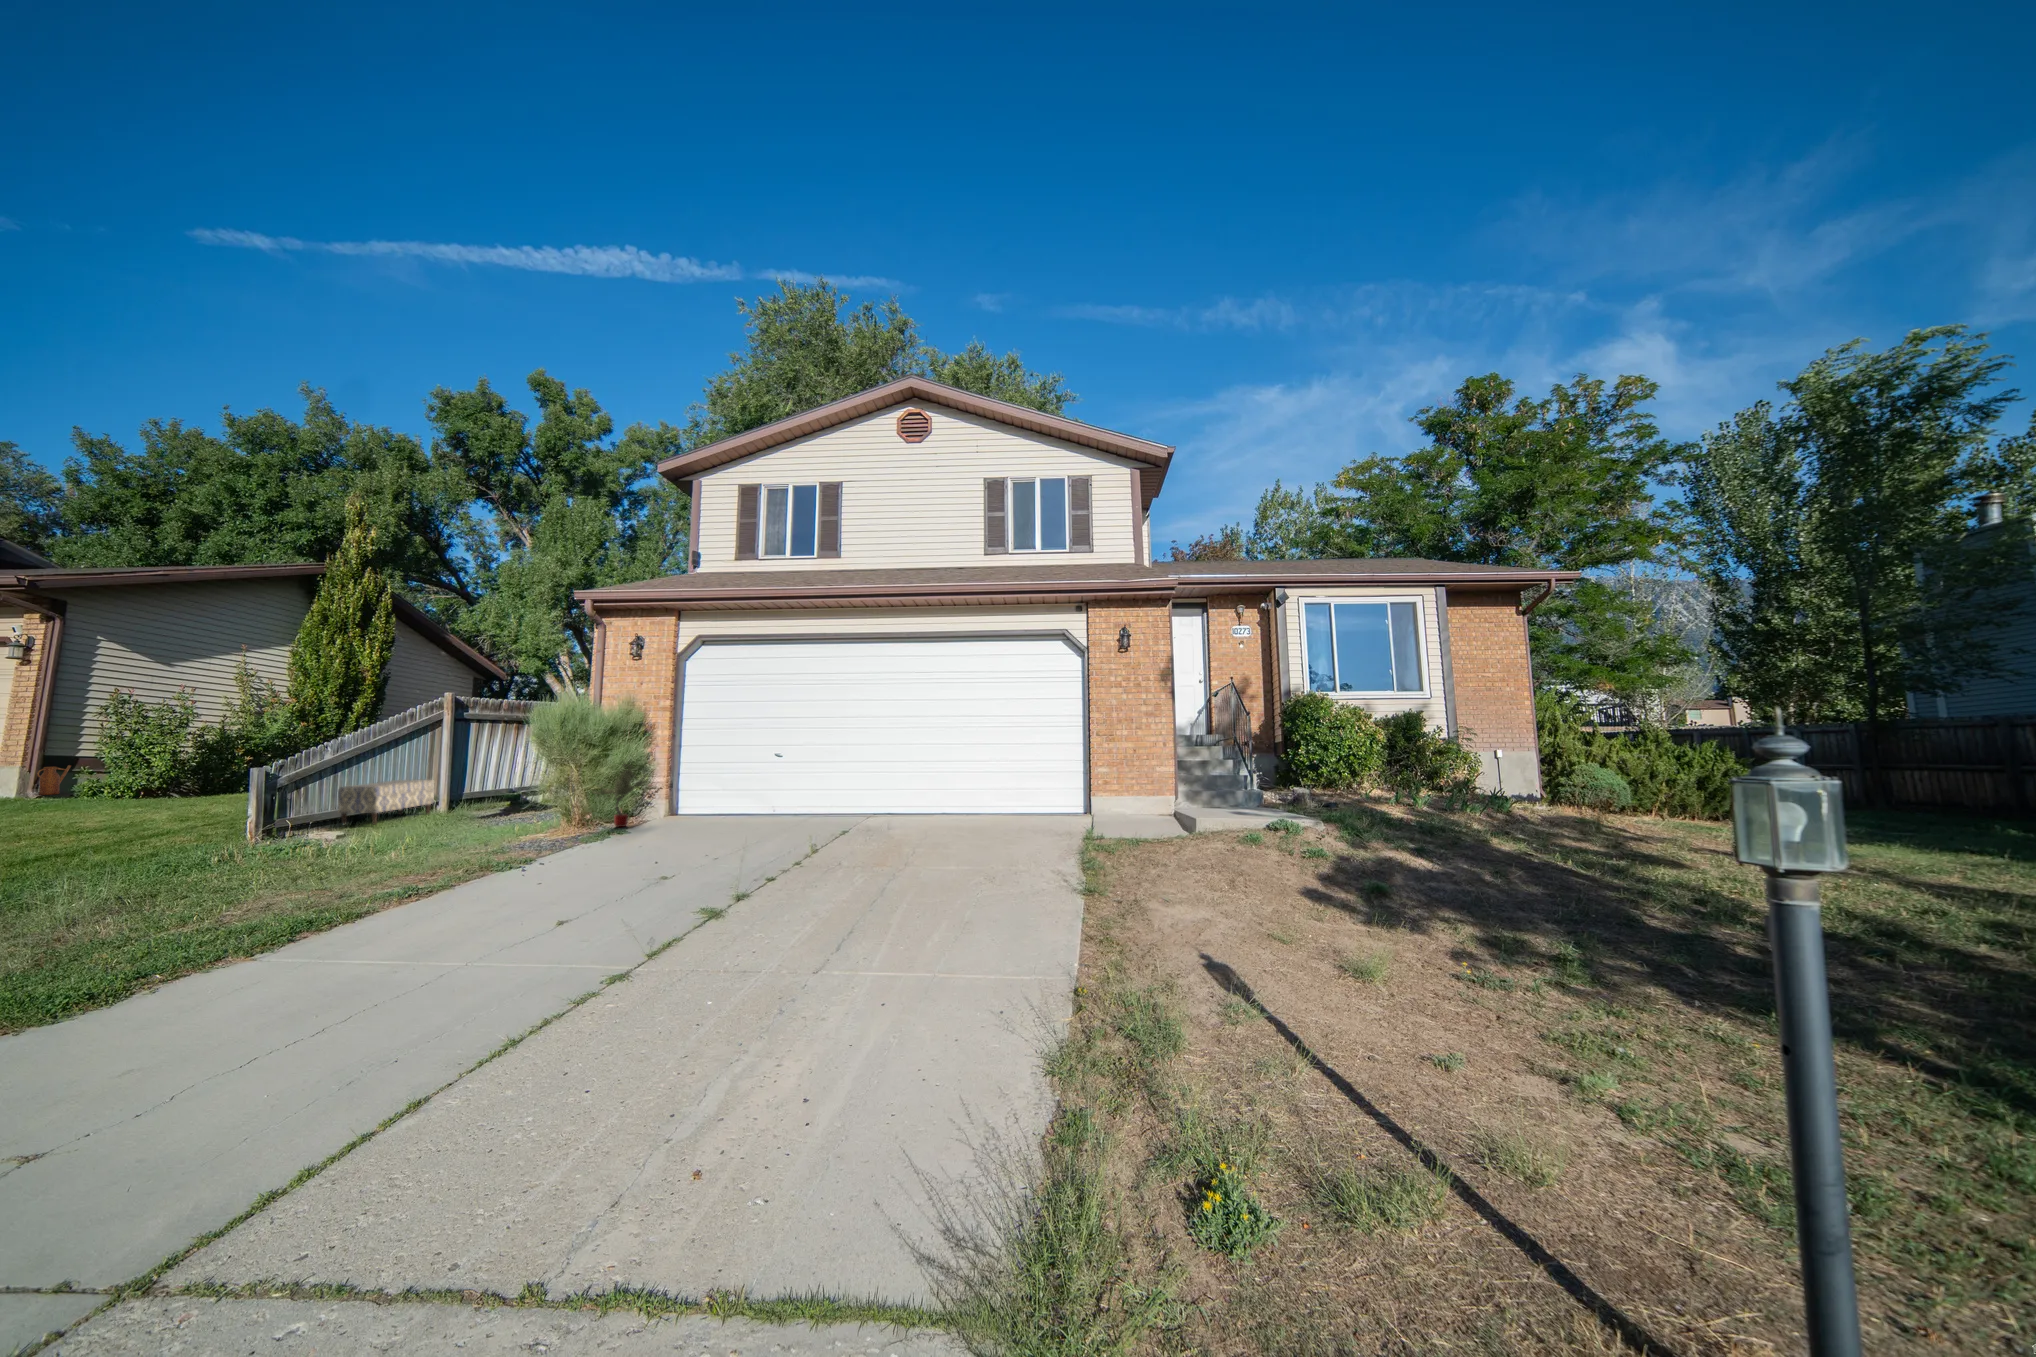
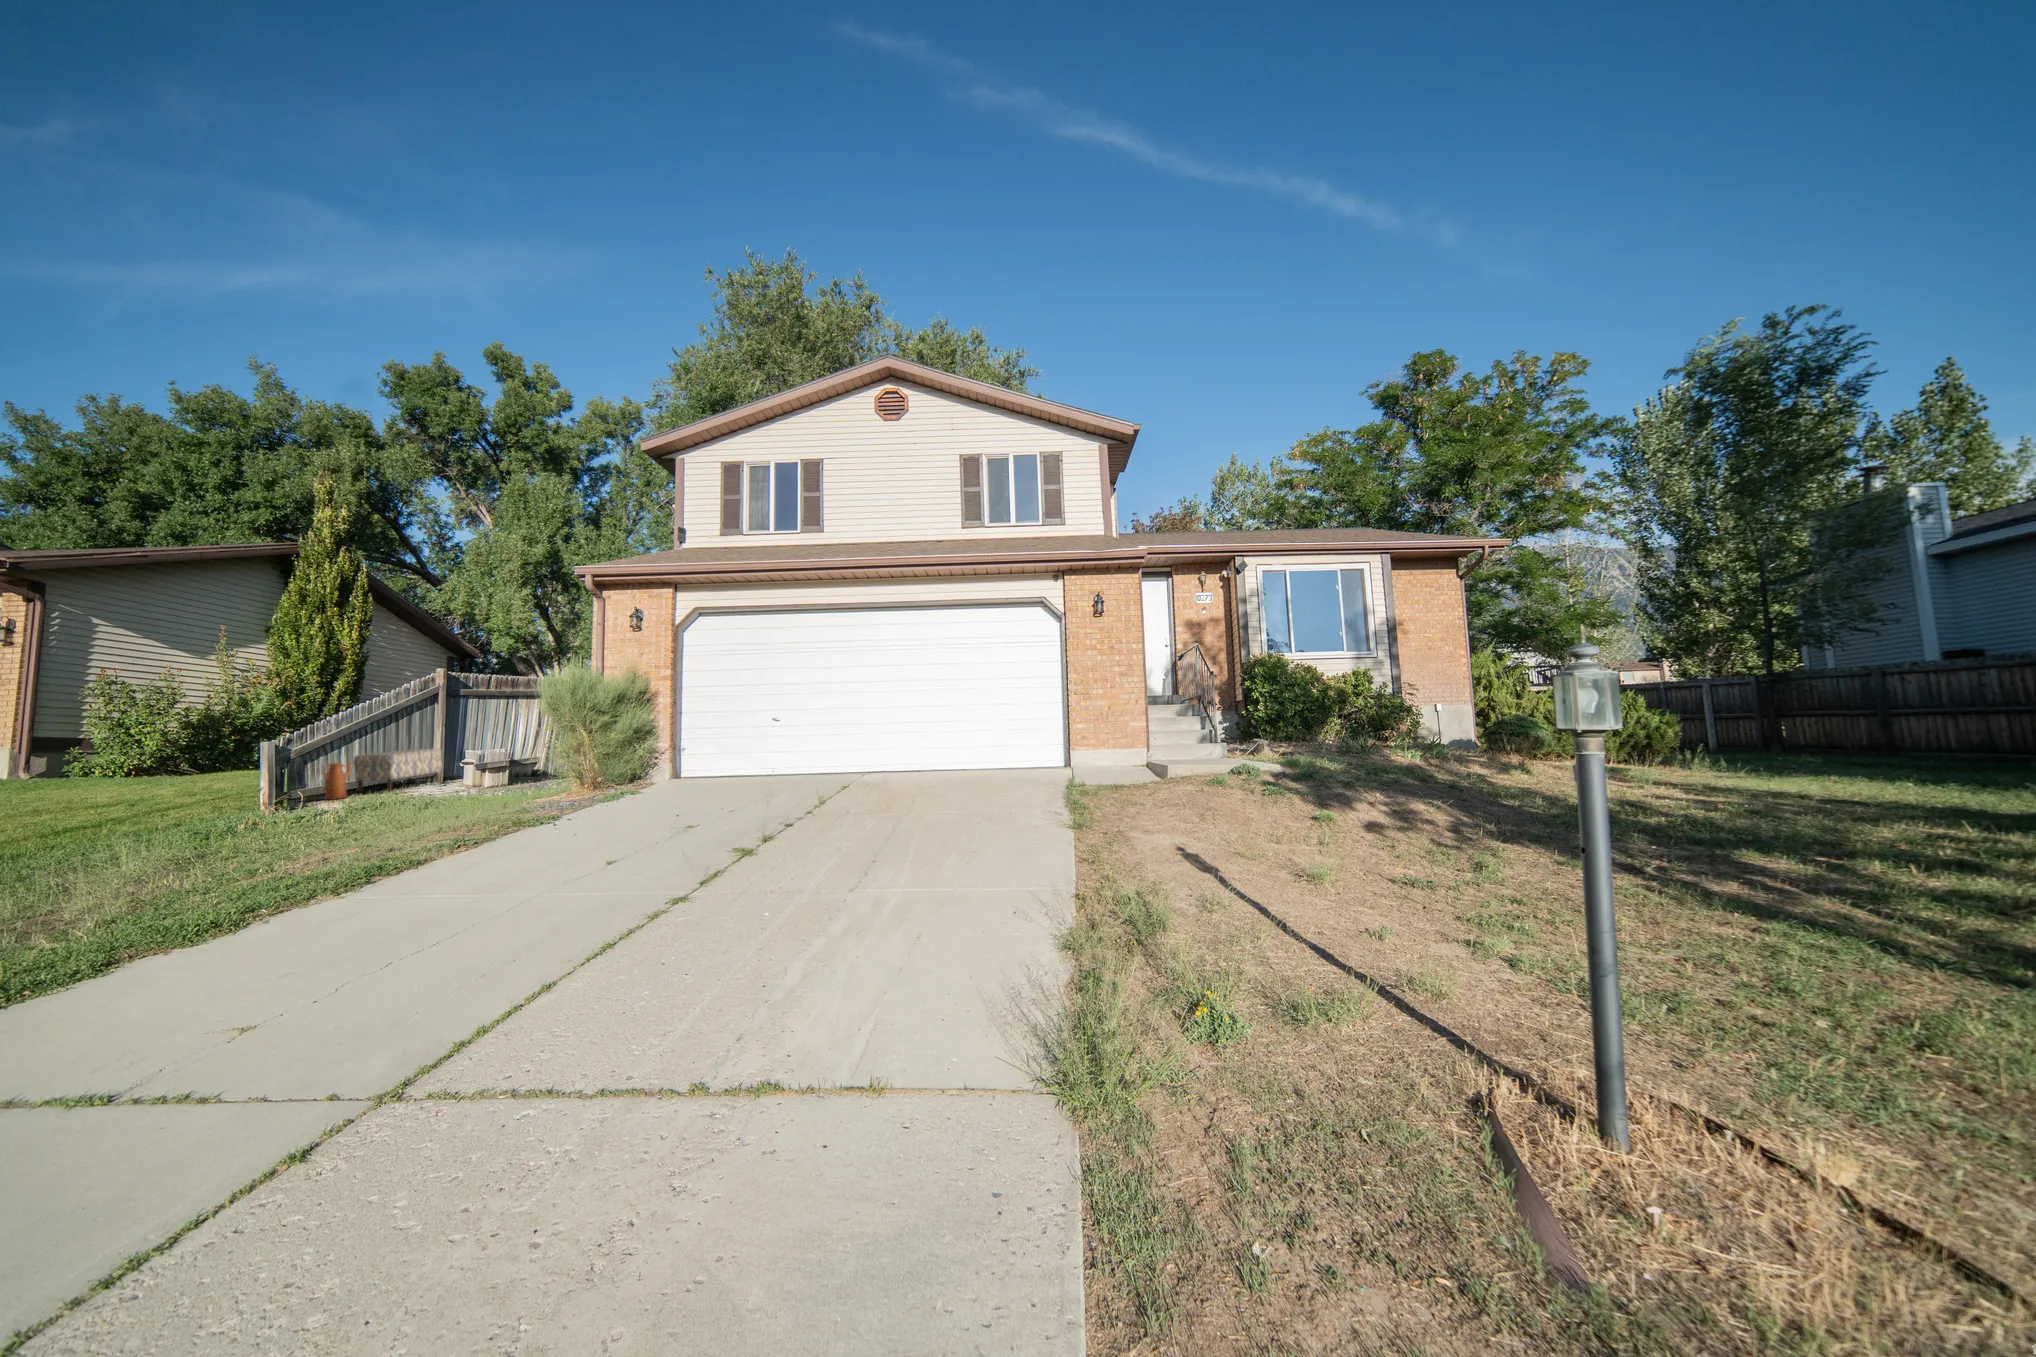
potted tree: present [593,762,650,827] -> none [600,725,656,787]
watering can: present [37,765,71,795] -> present [324,761,354,800]

